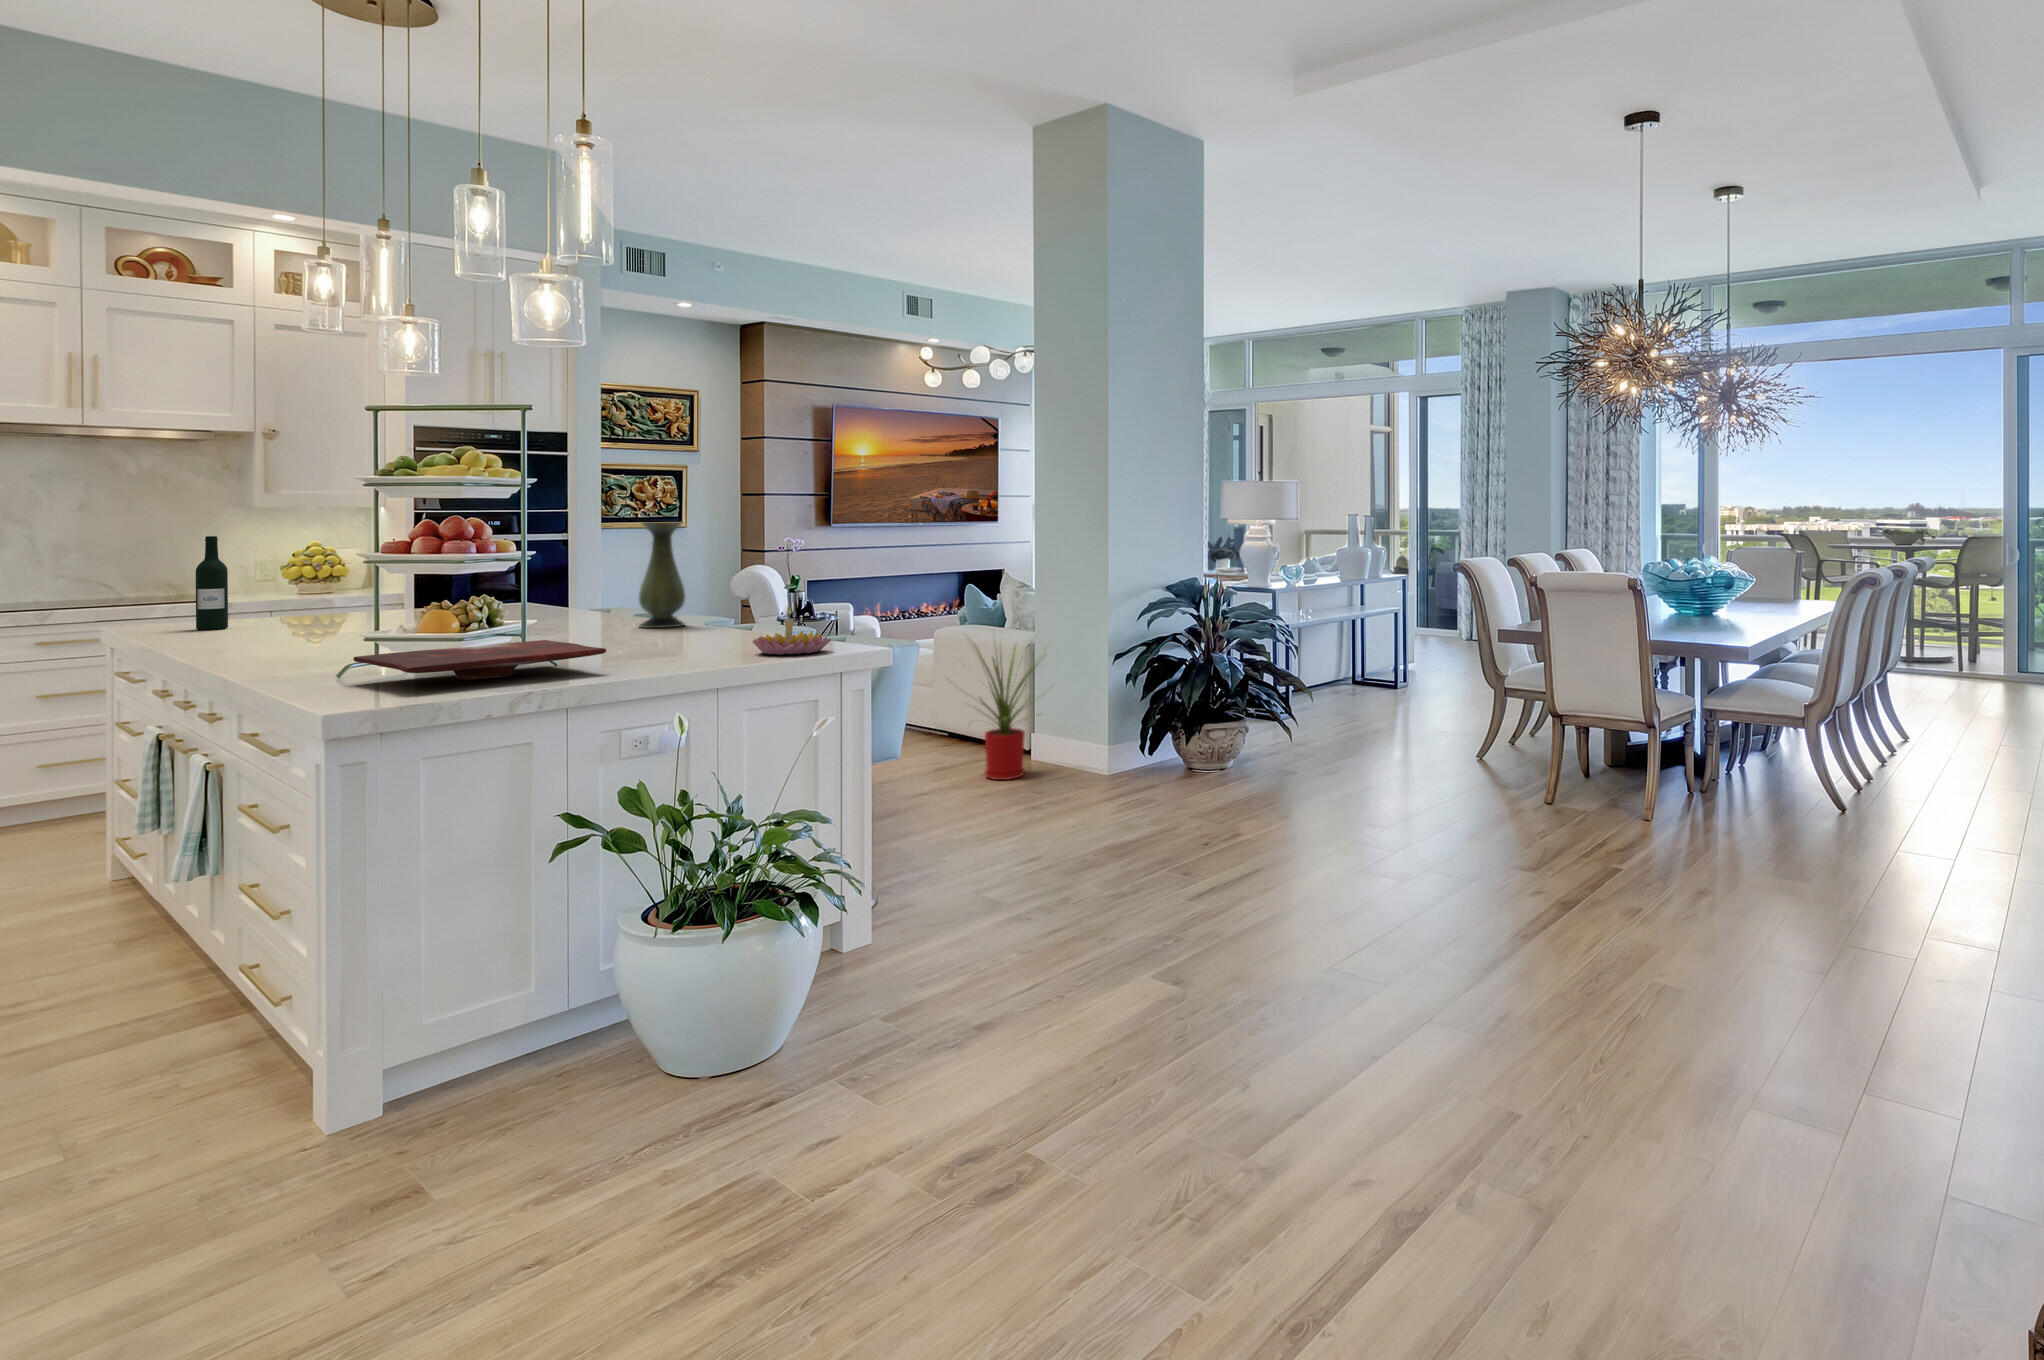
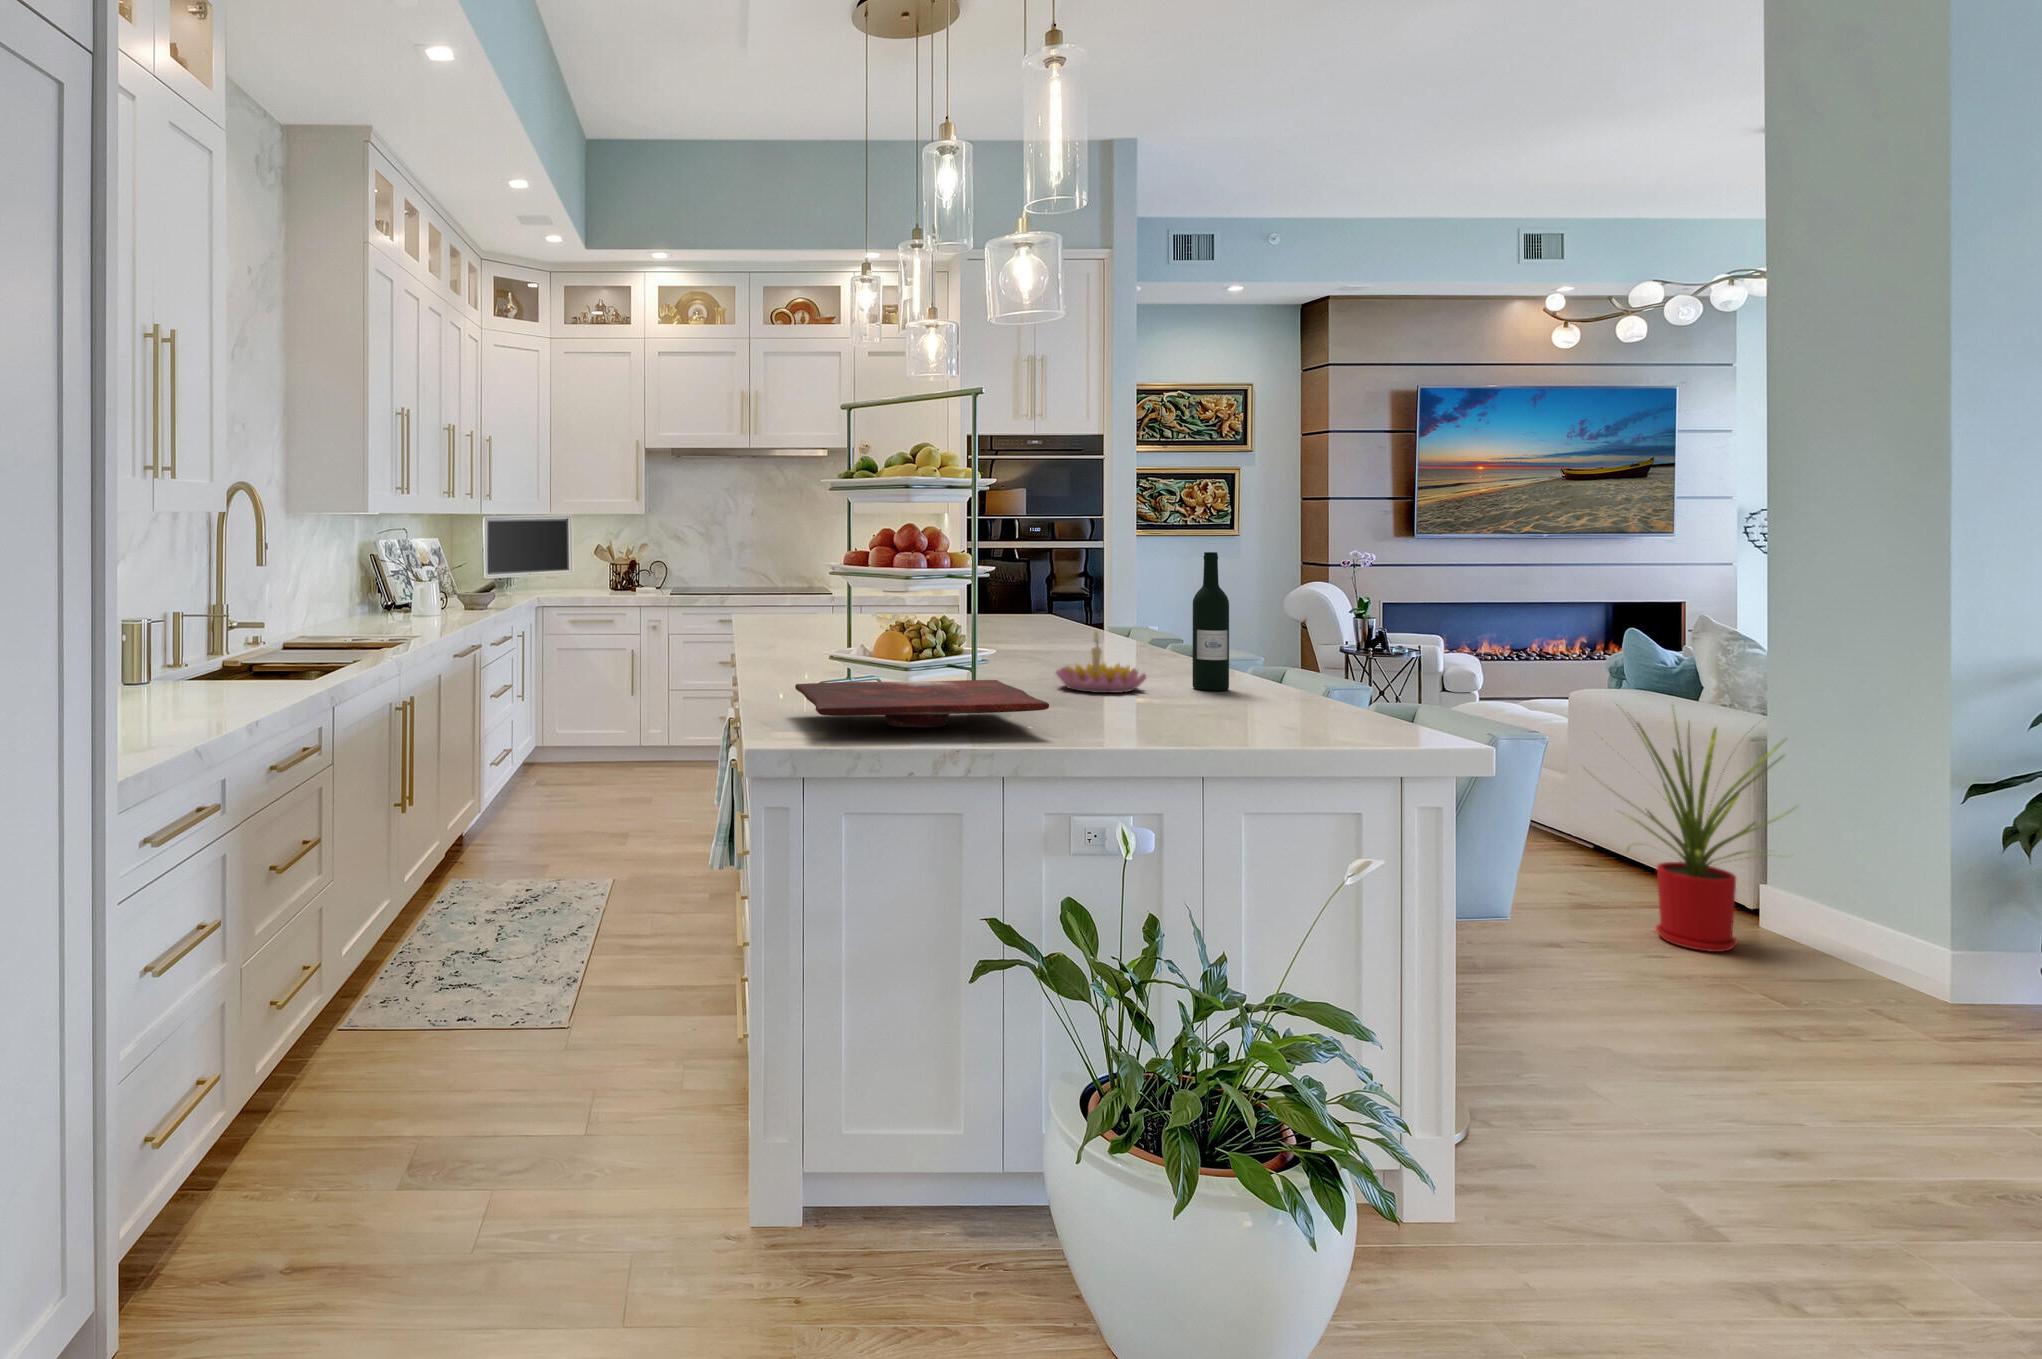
vase: present [639,522,685,628] -> none [1139,530,1195,666]
wine bottle: present [196,536,228,630] -> present [1192,552,1229,691]
candle holder: present [753,605,831,656] -> present [1056,632,1147,693]

